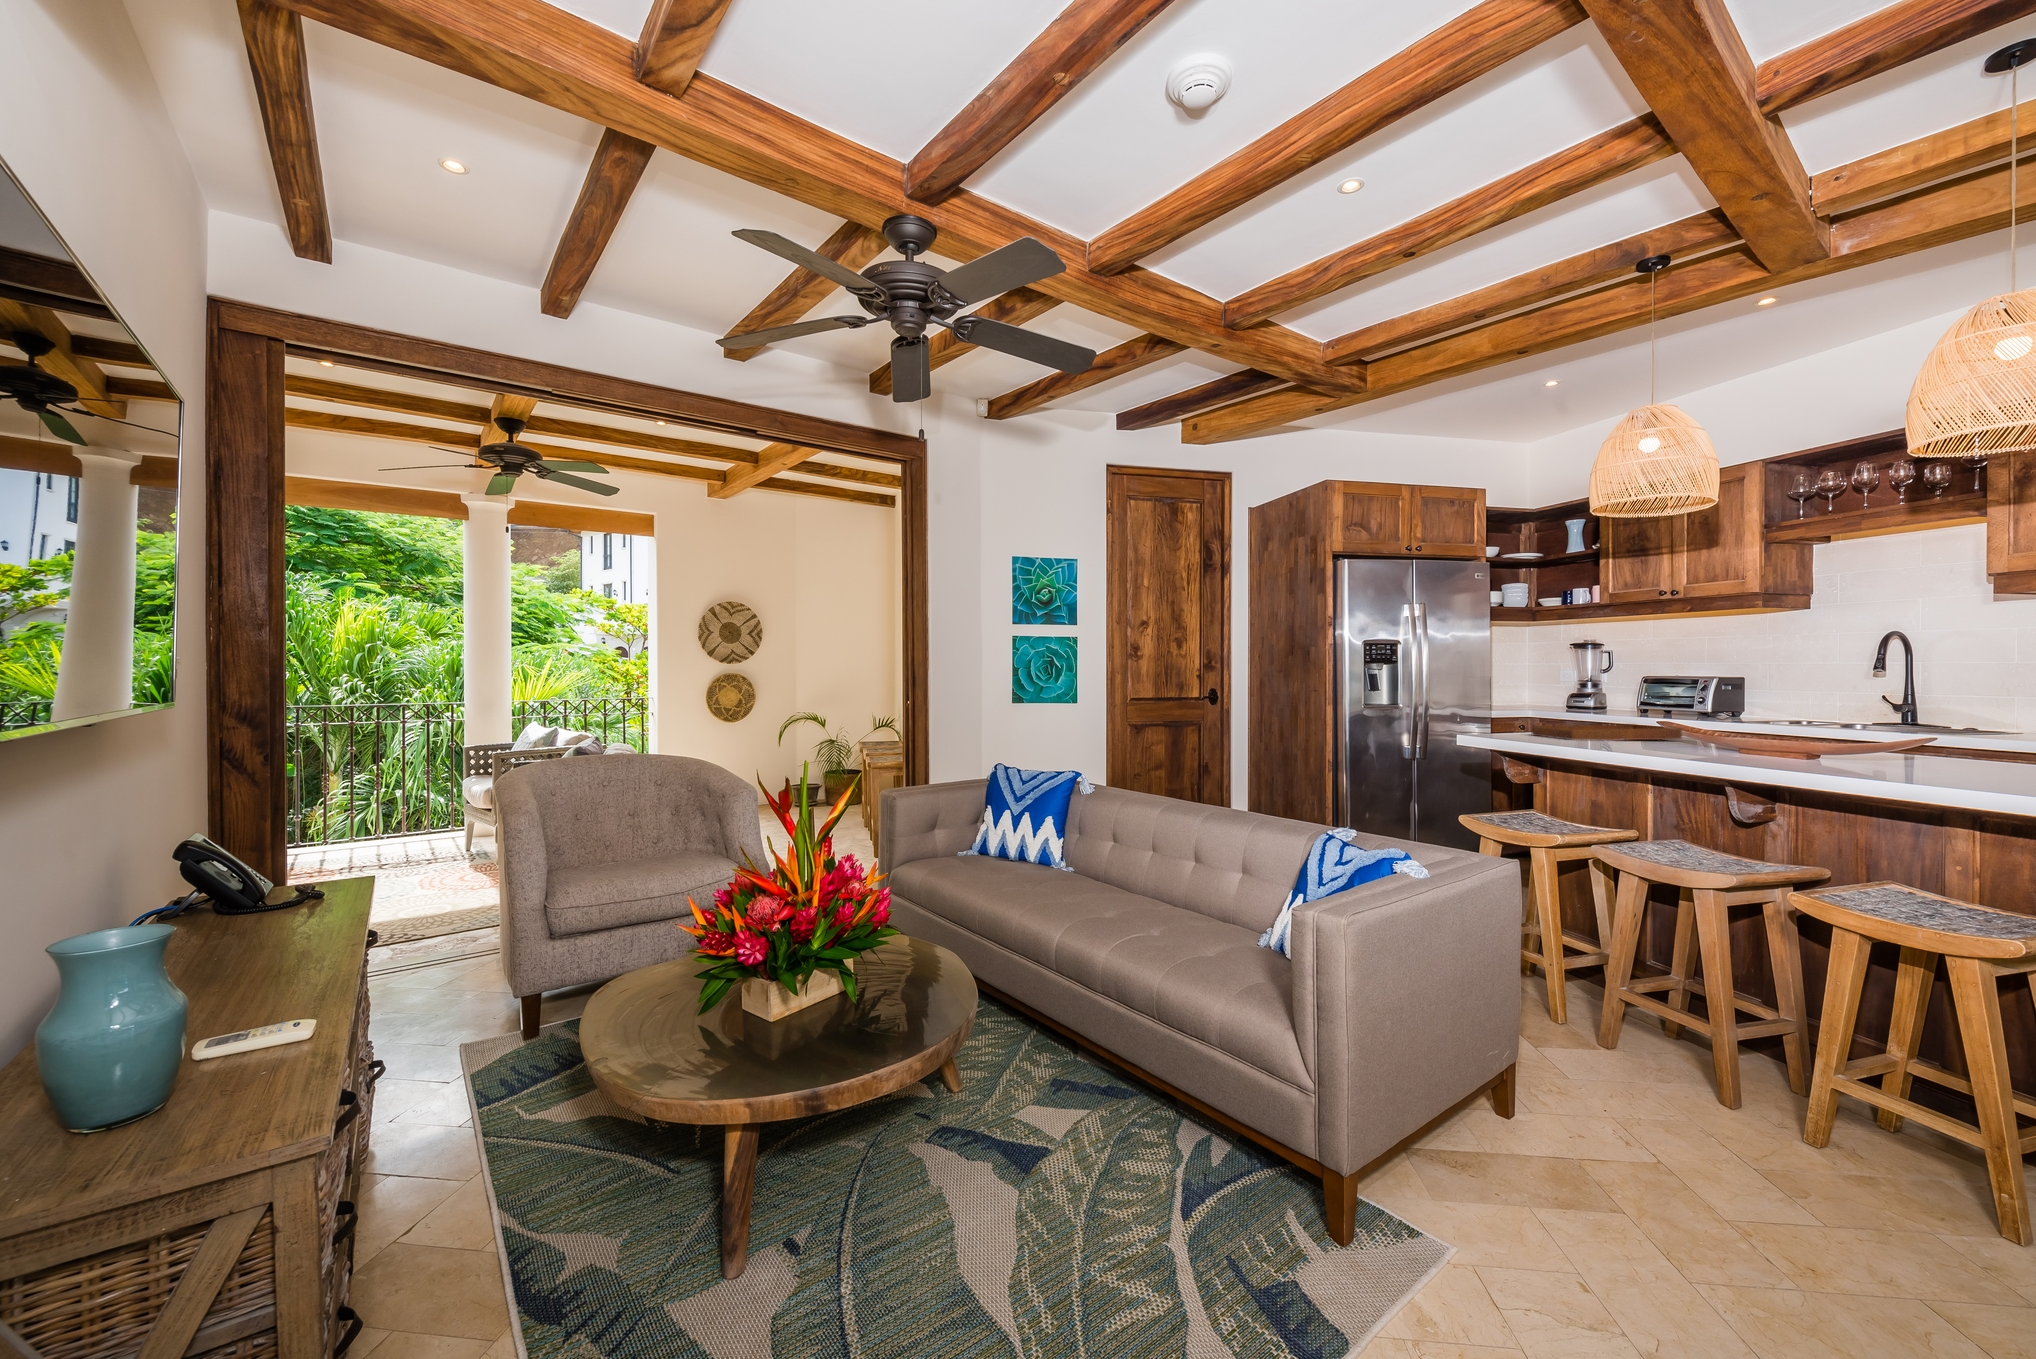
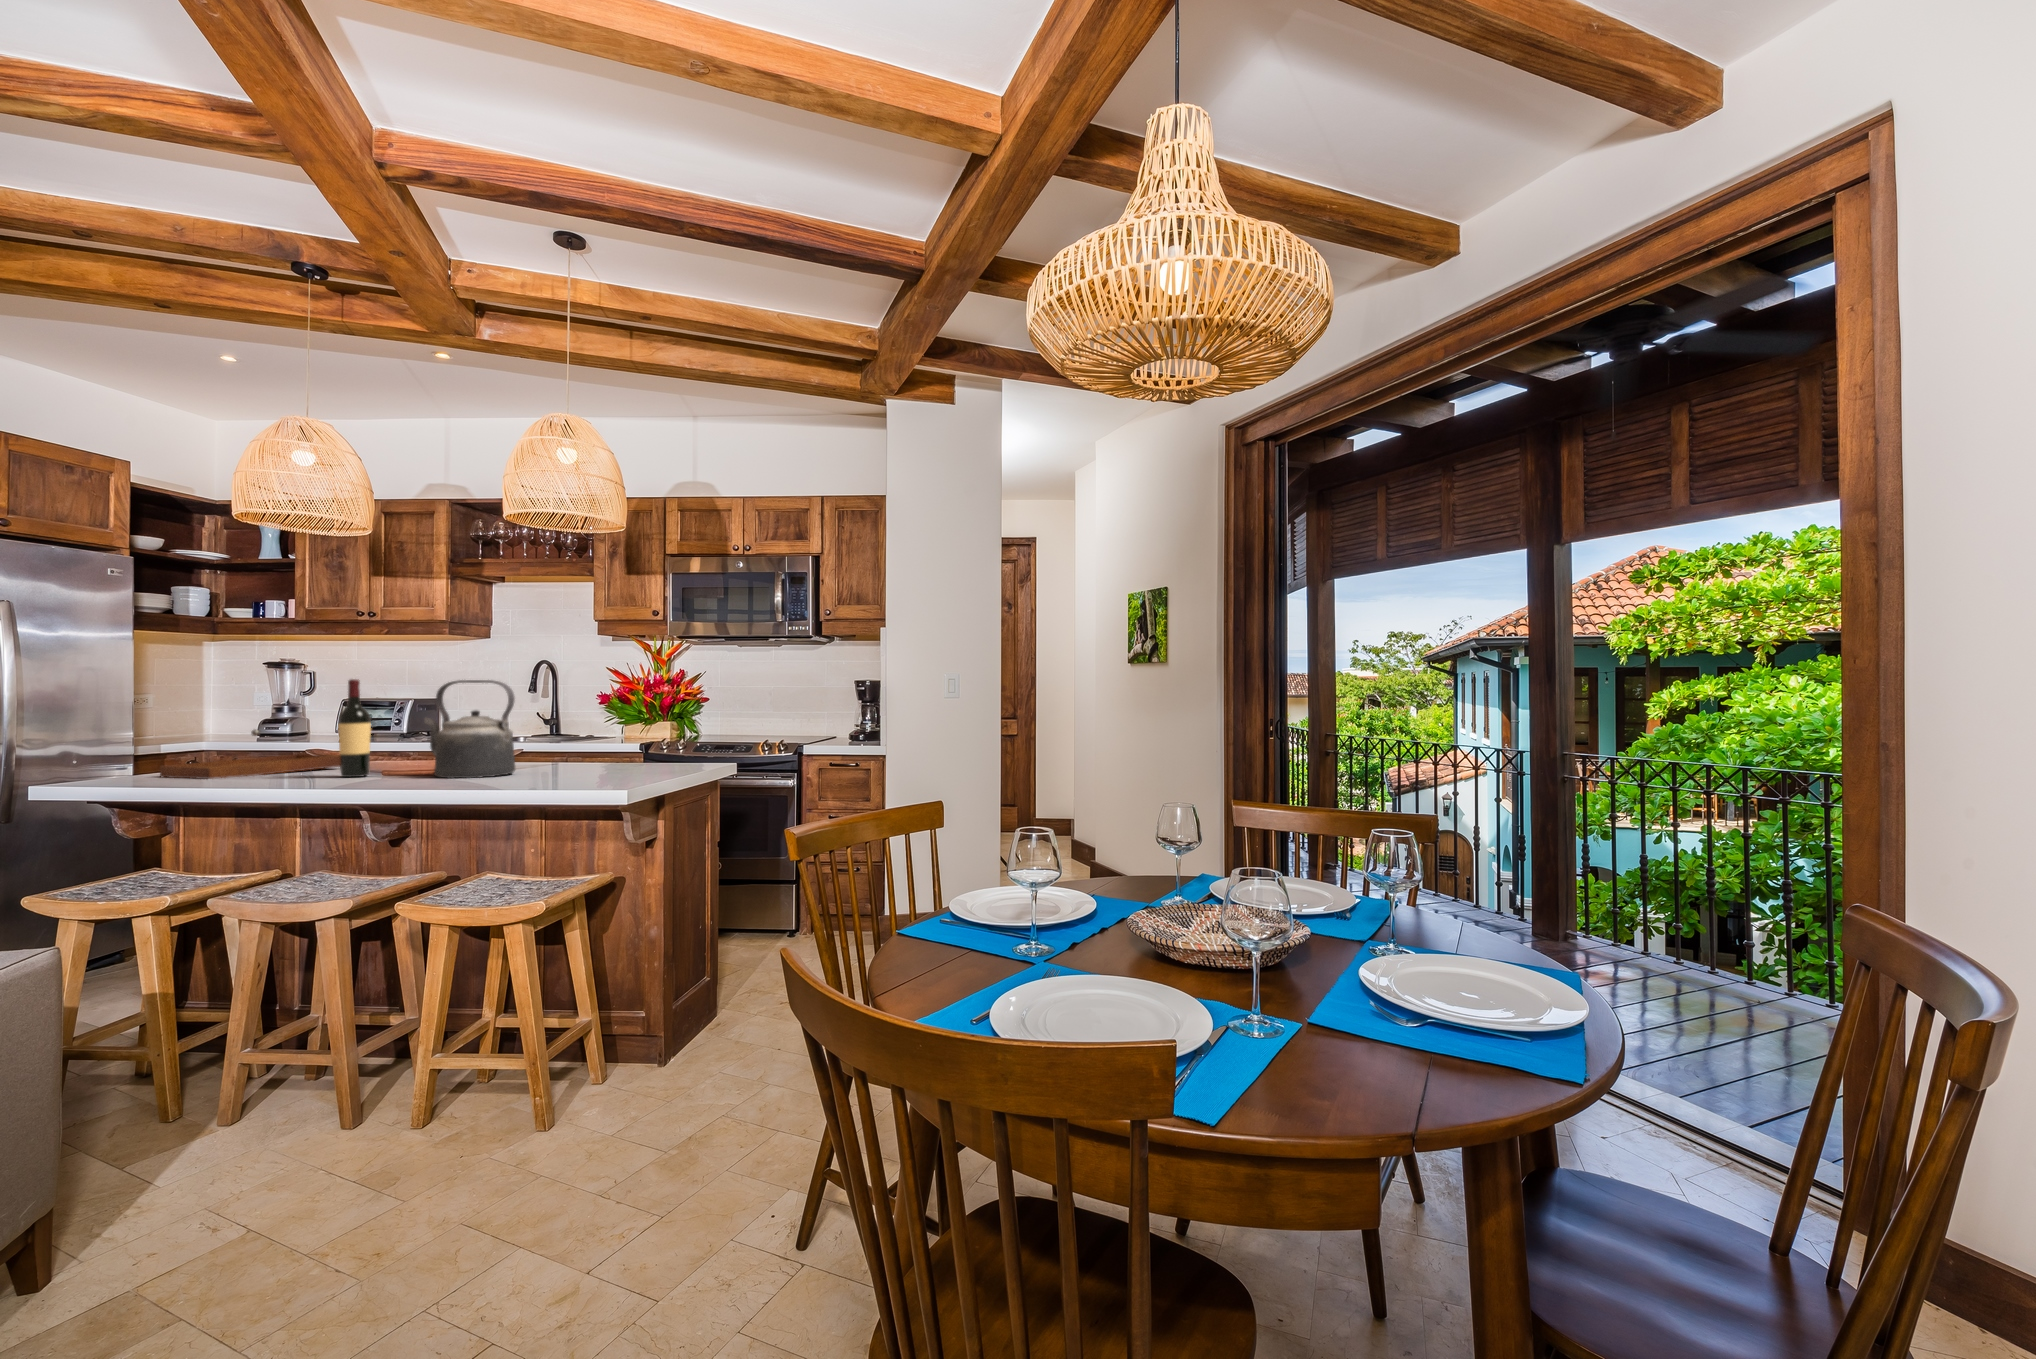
kettle: none [1789,651,1924,766] -> present [424,680,515,778]
wine bottle: none [1692,653,1725,751] -> present [338,679,371,777]

